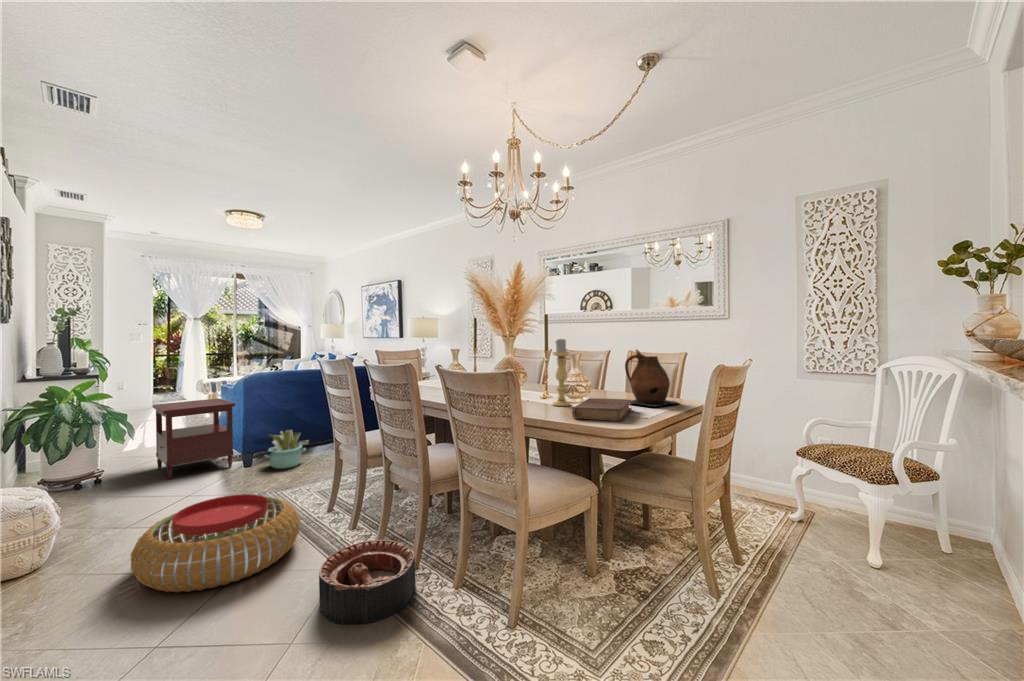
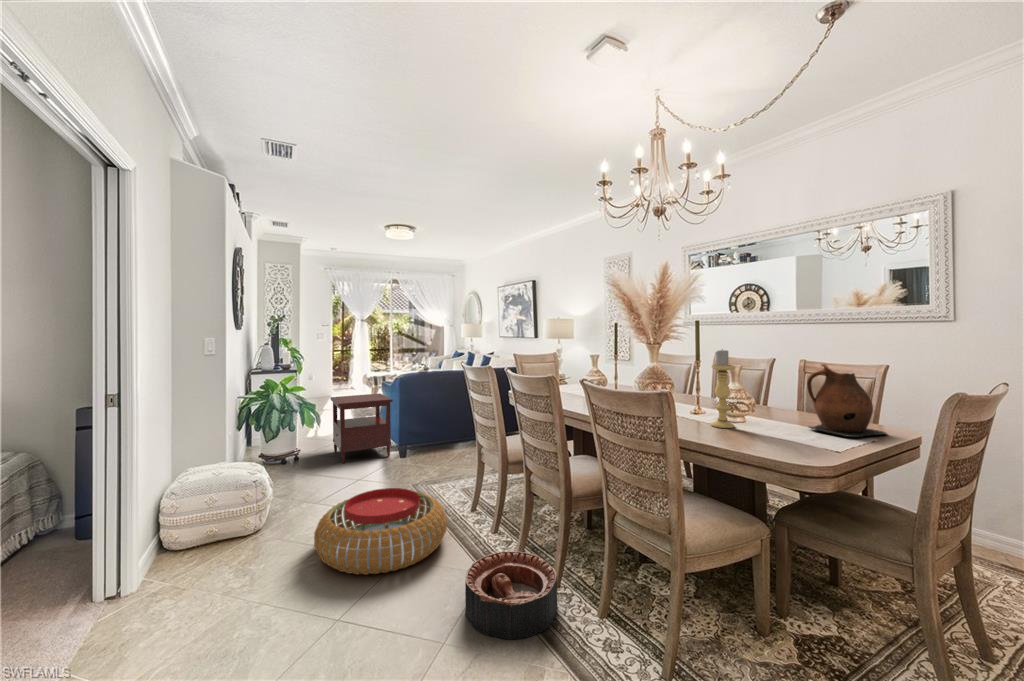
book: present [572,398,632,421] -> none [740,421,819,456]
decorative plant: present [265,430,309,469] -> none [416,426,454,462]

